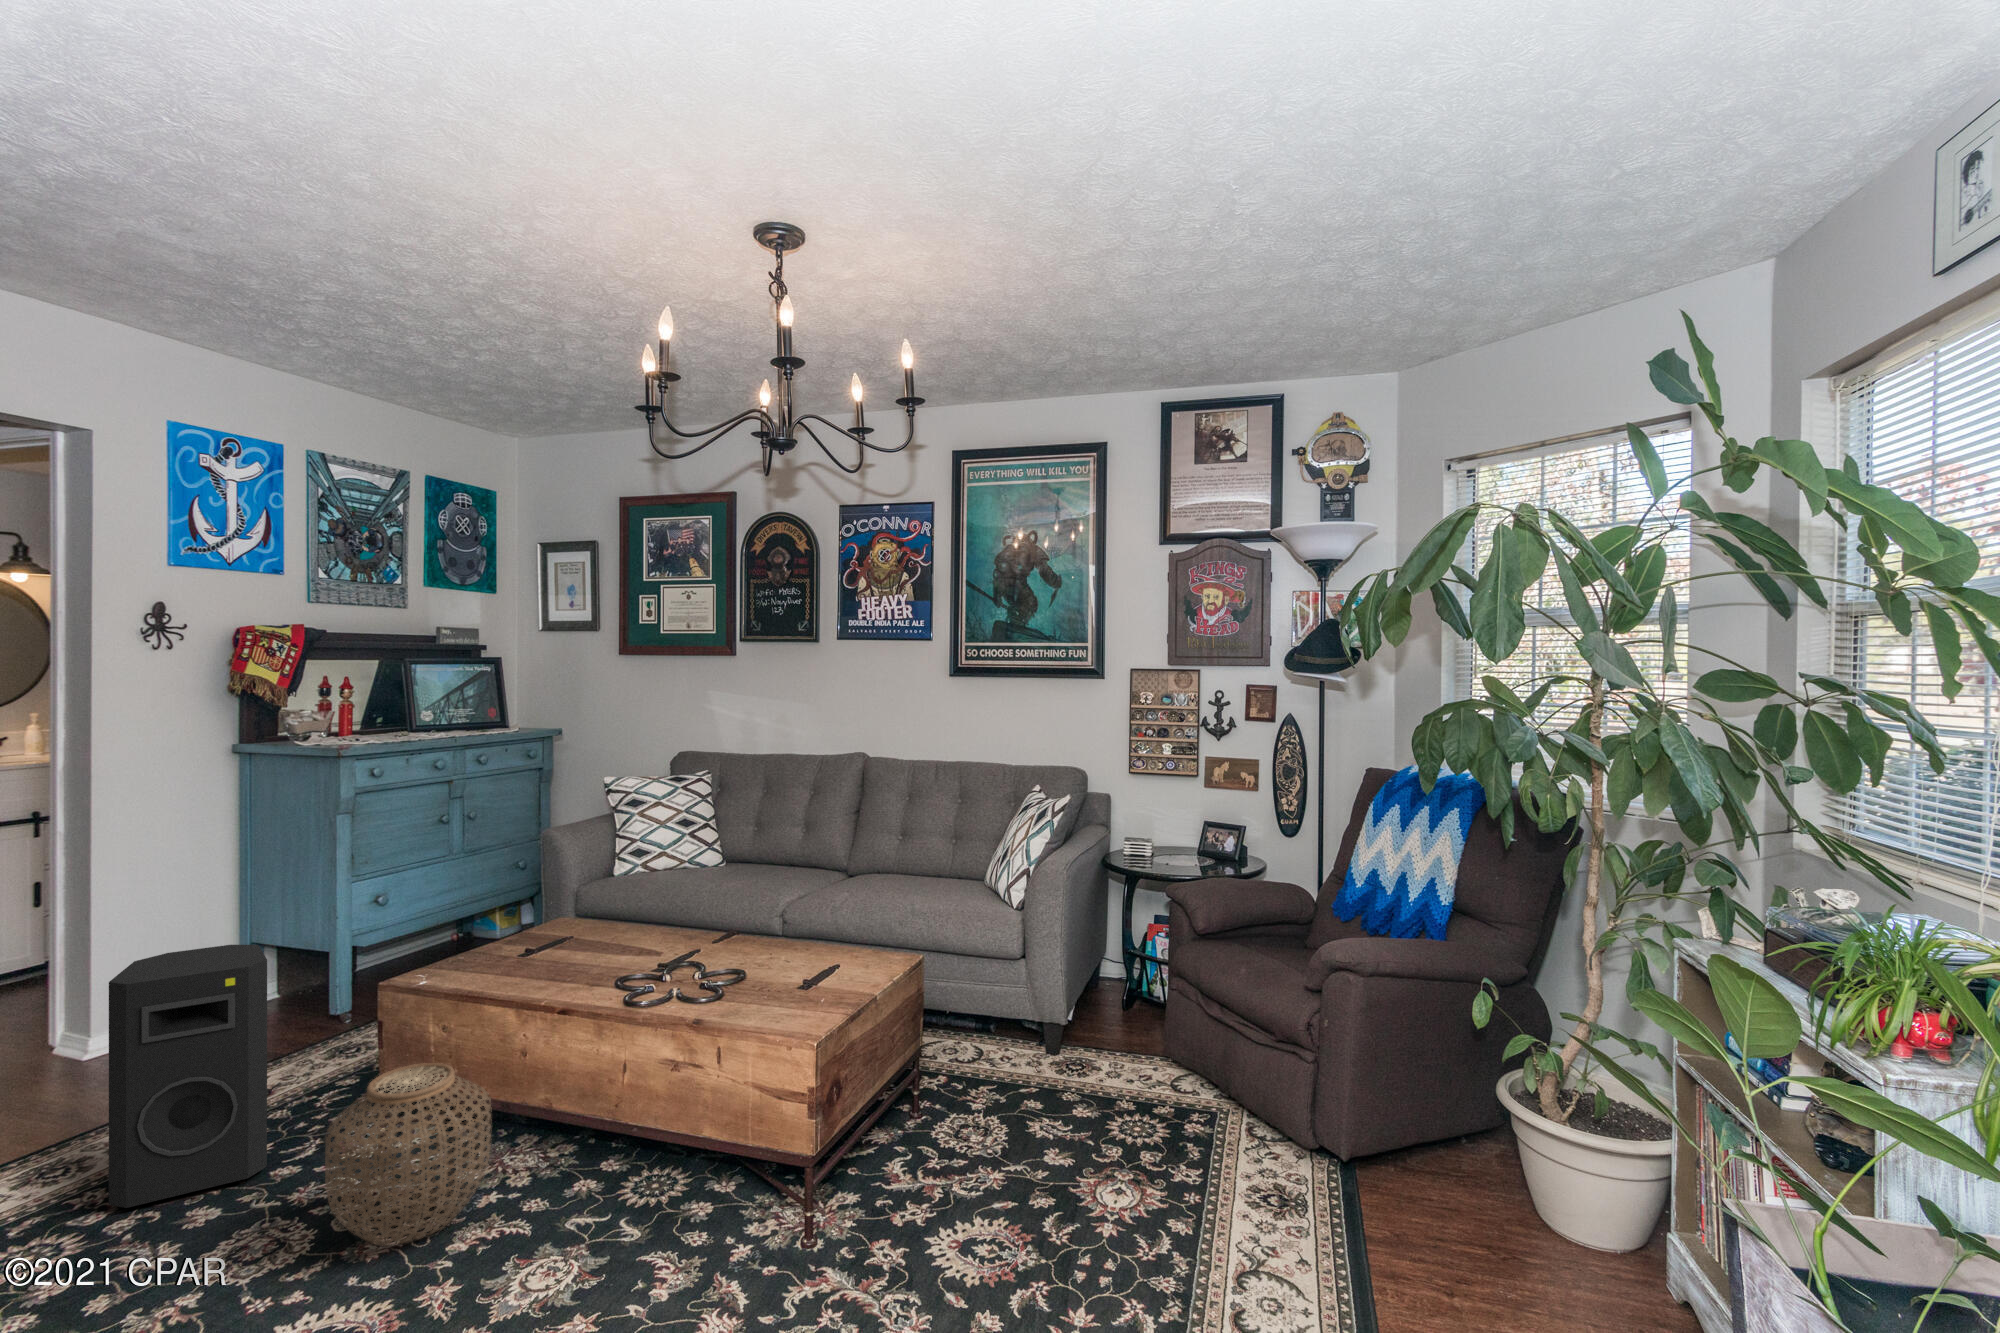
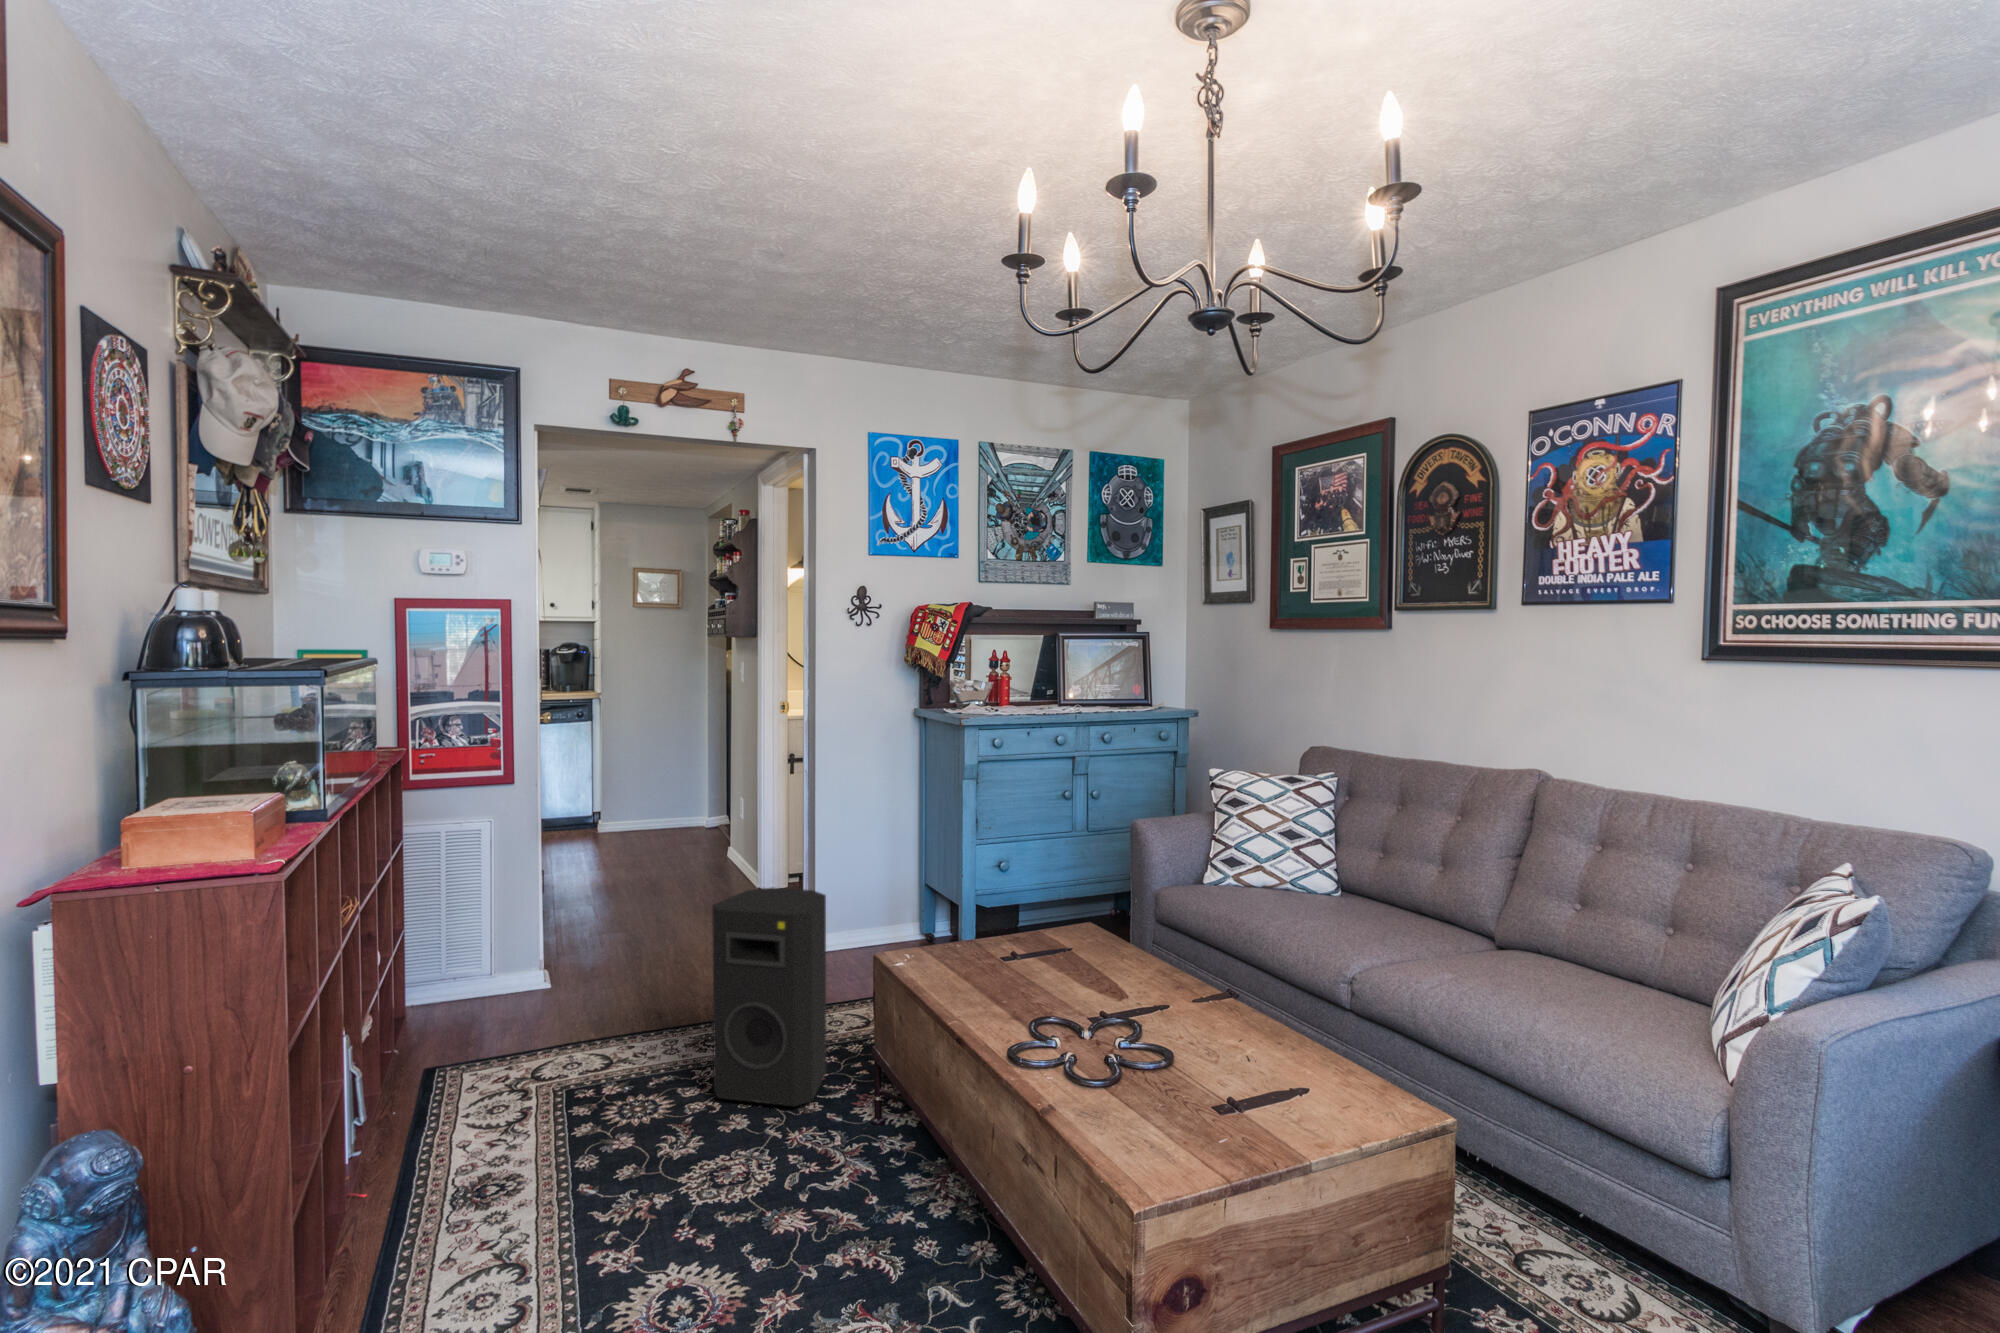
woven basket: present [325,1063,491,1246] -> none [775,1051,923,1238]

